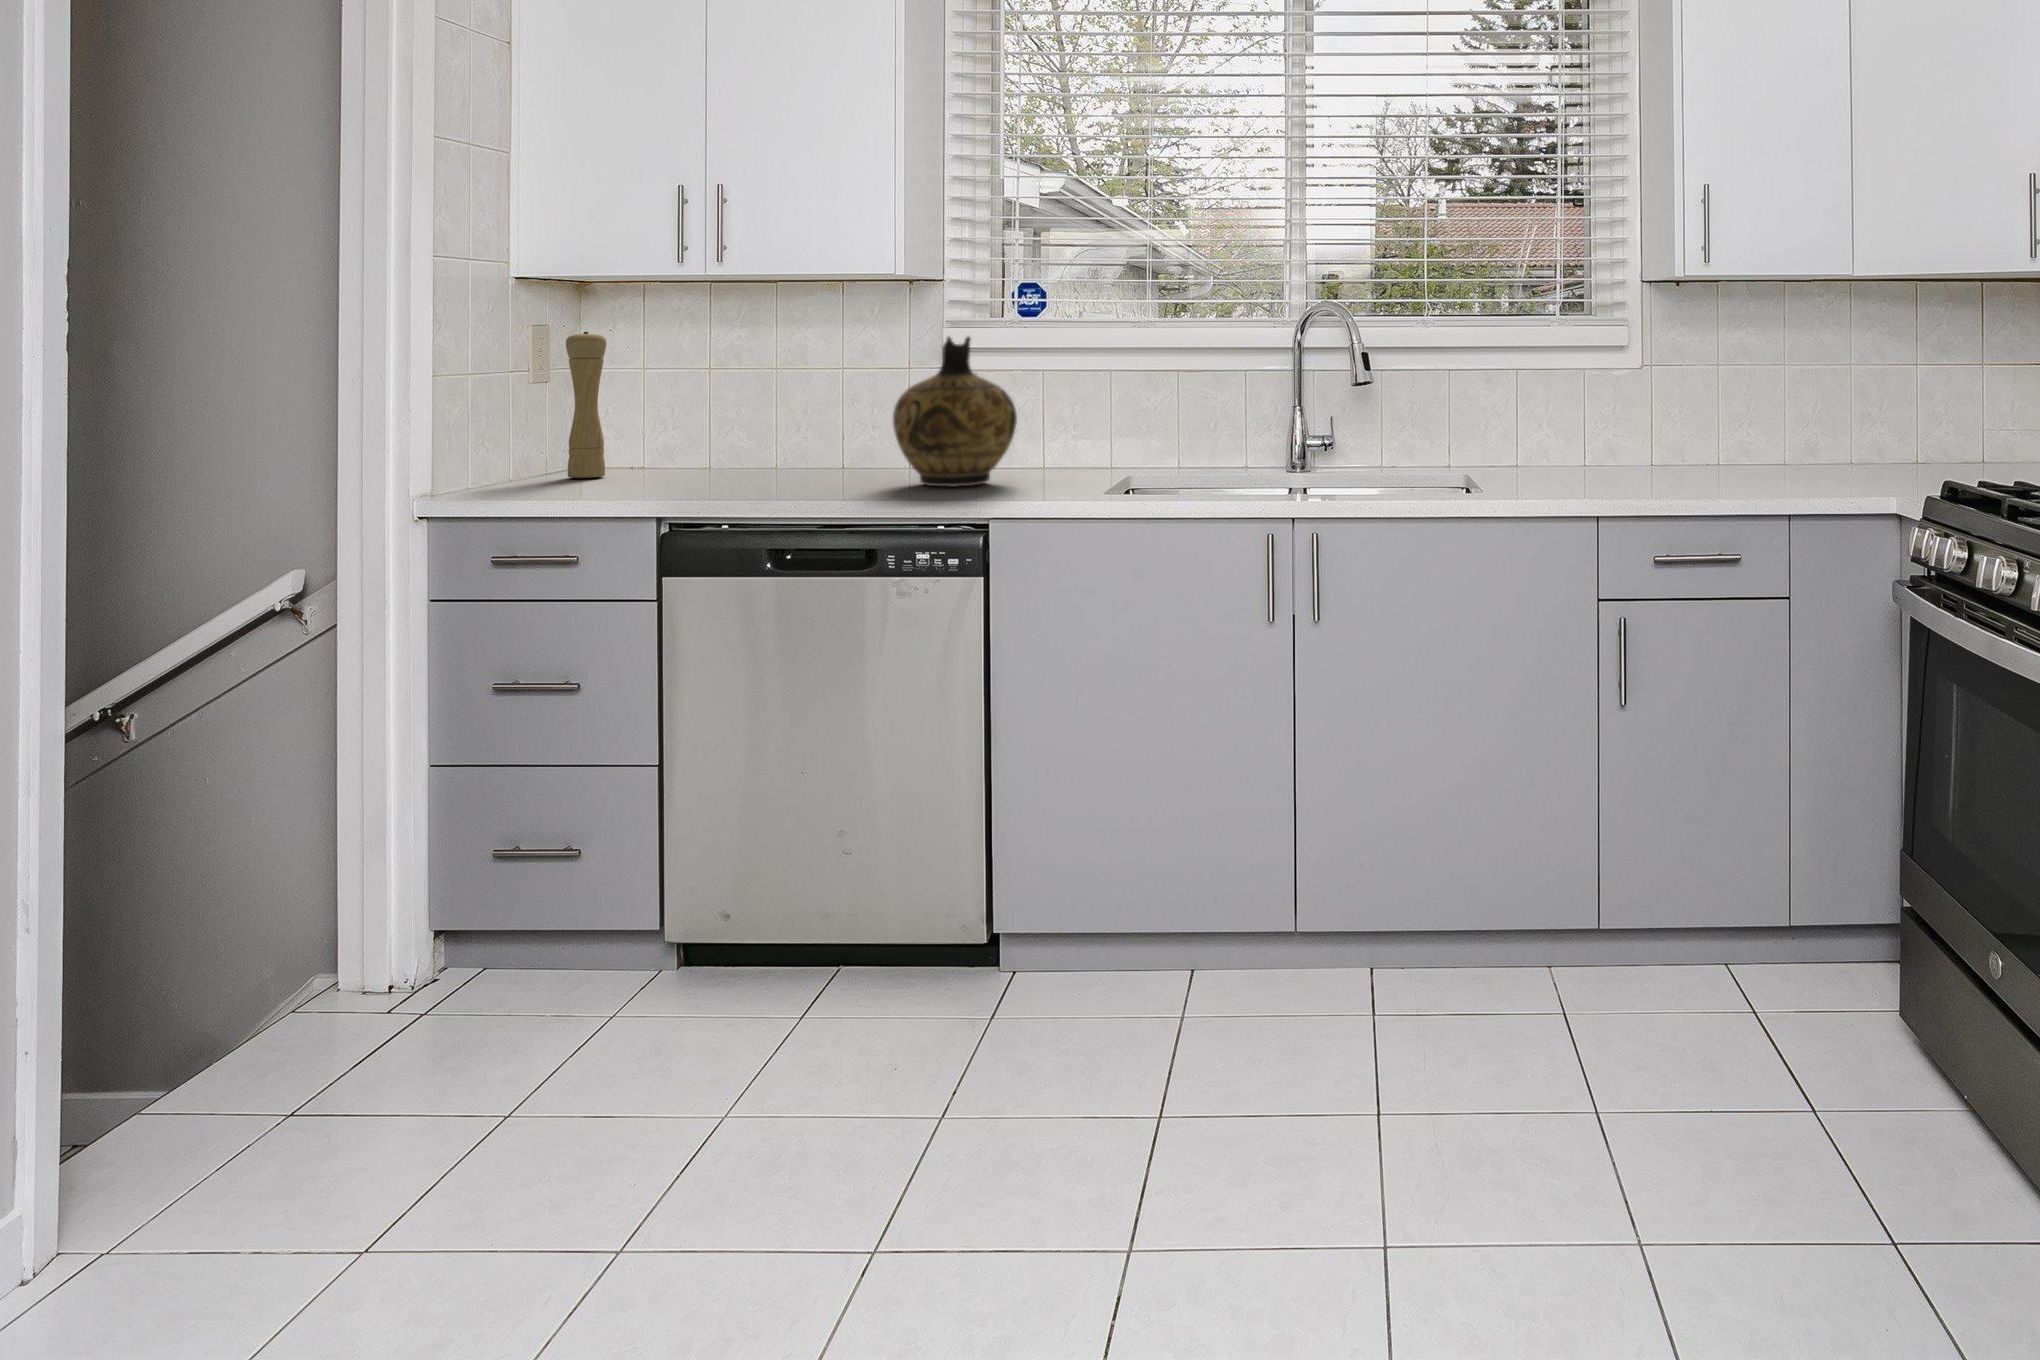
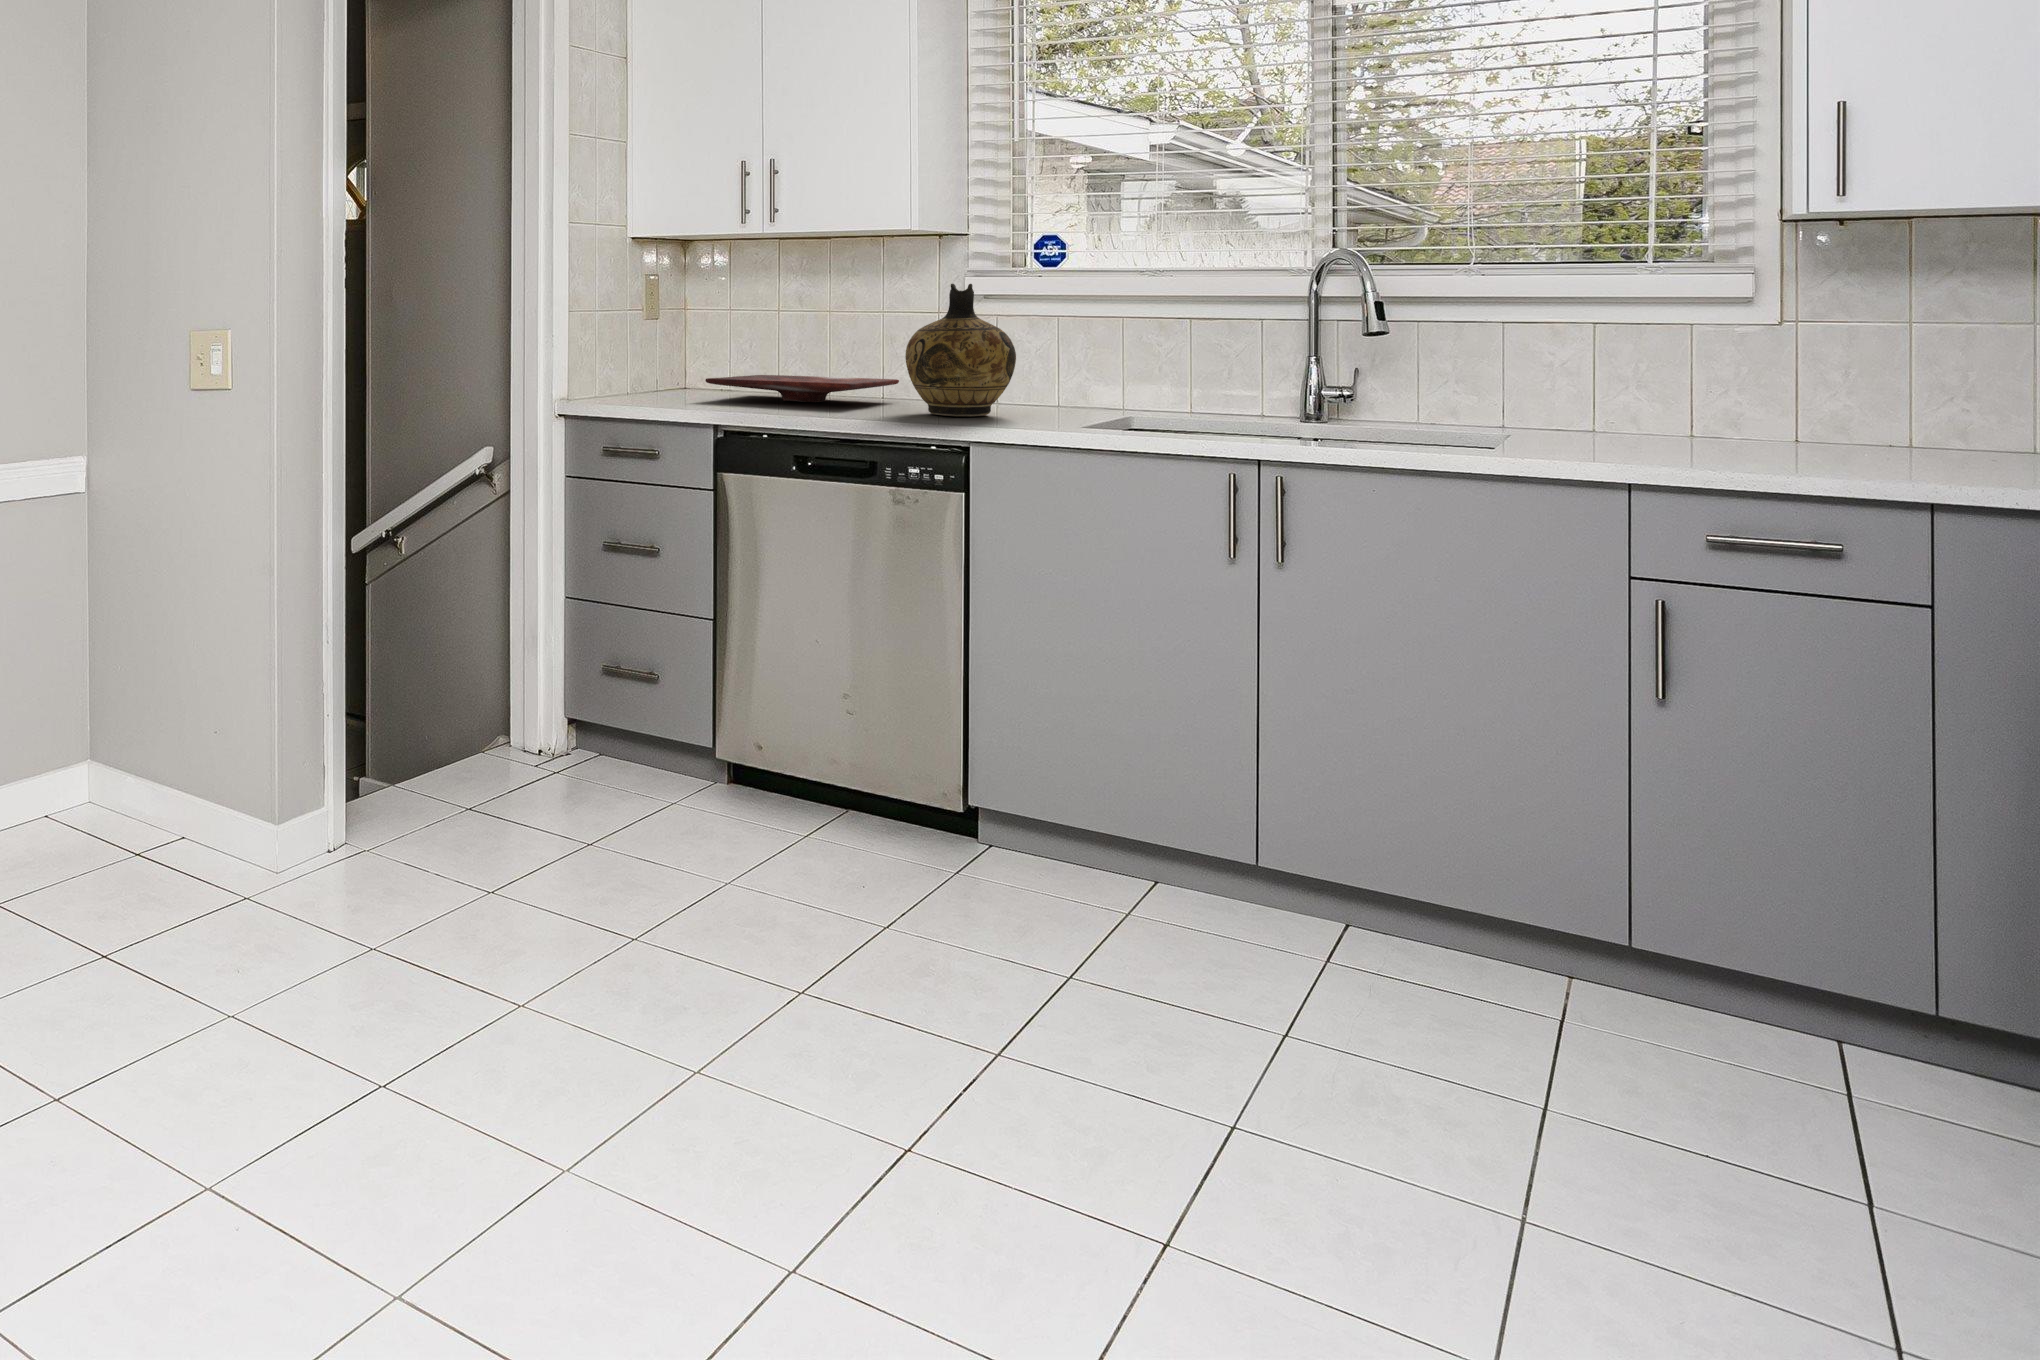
pepper mill: present [566,332,606,478] -> none [668,281,696,395]
cutting board: none [627,445,870,478] -> present [705,375,899,402]

